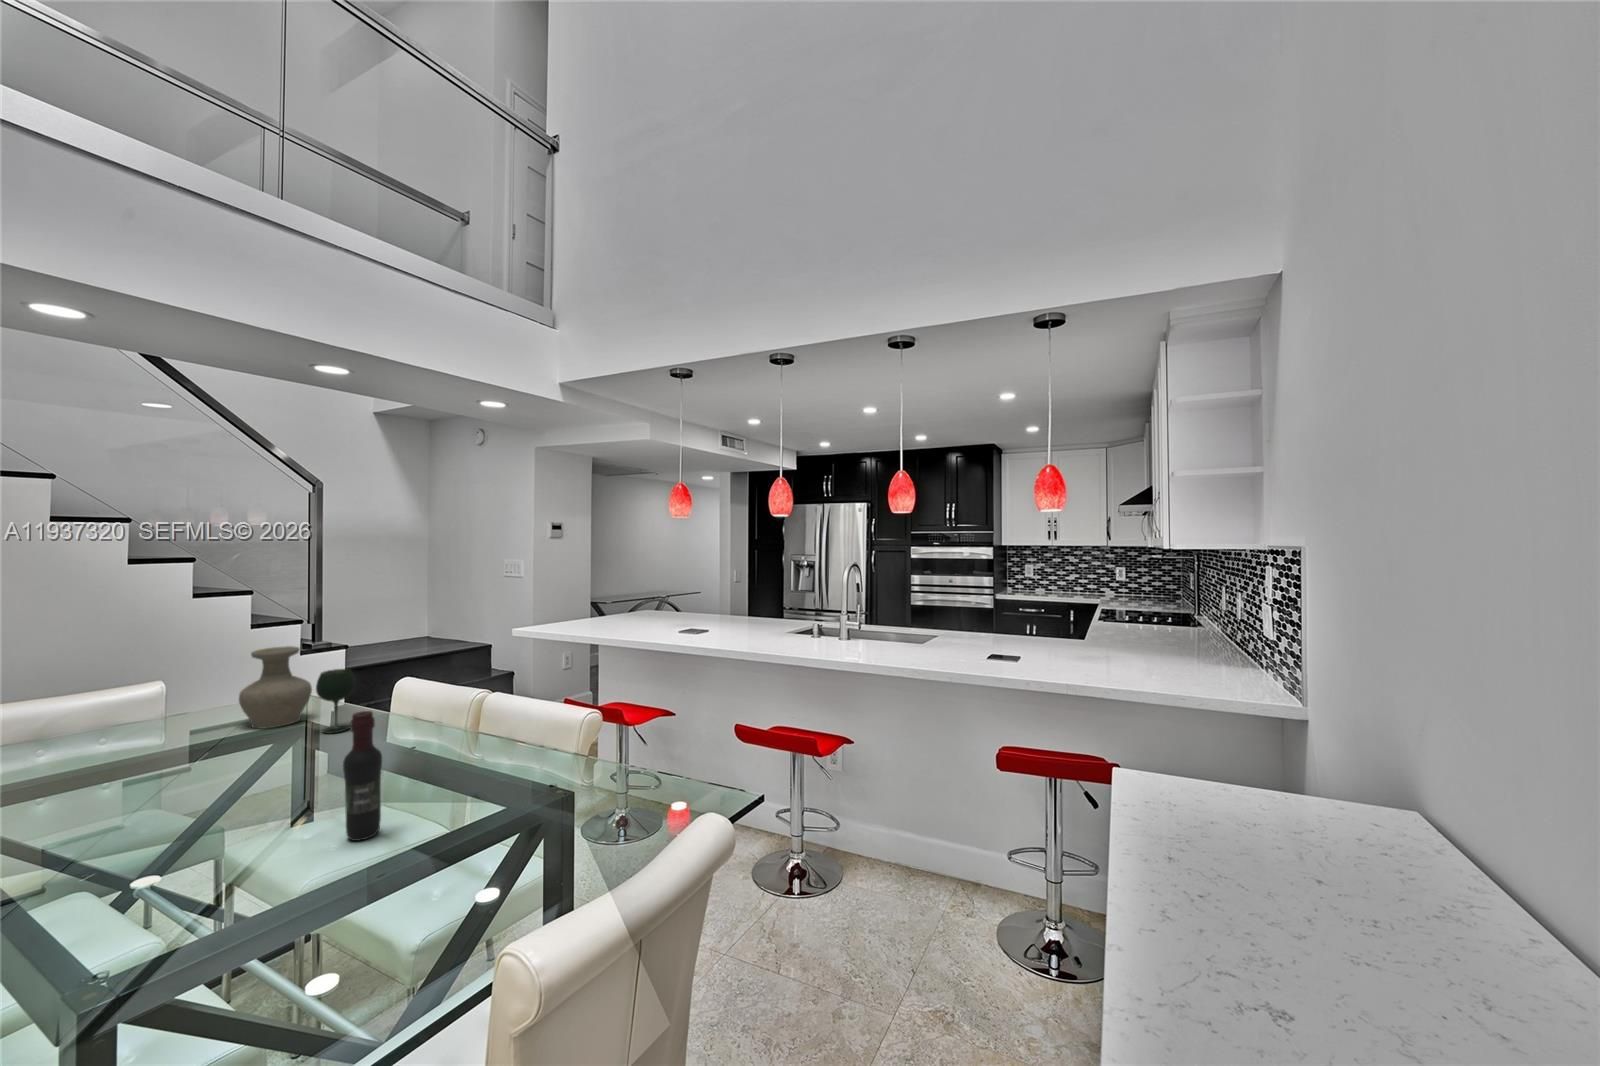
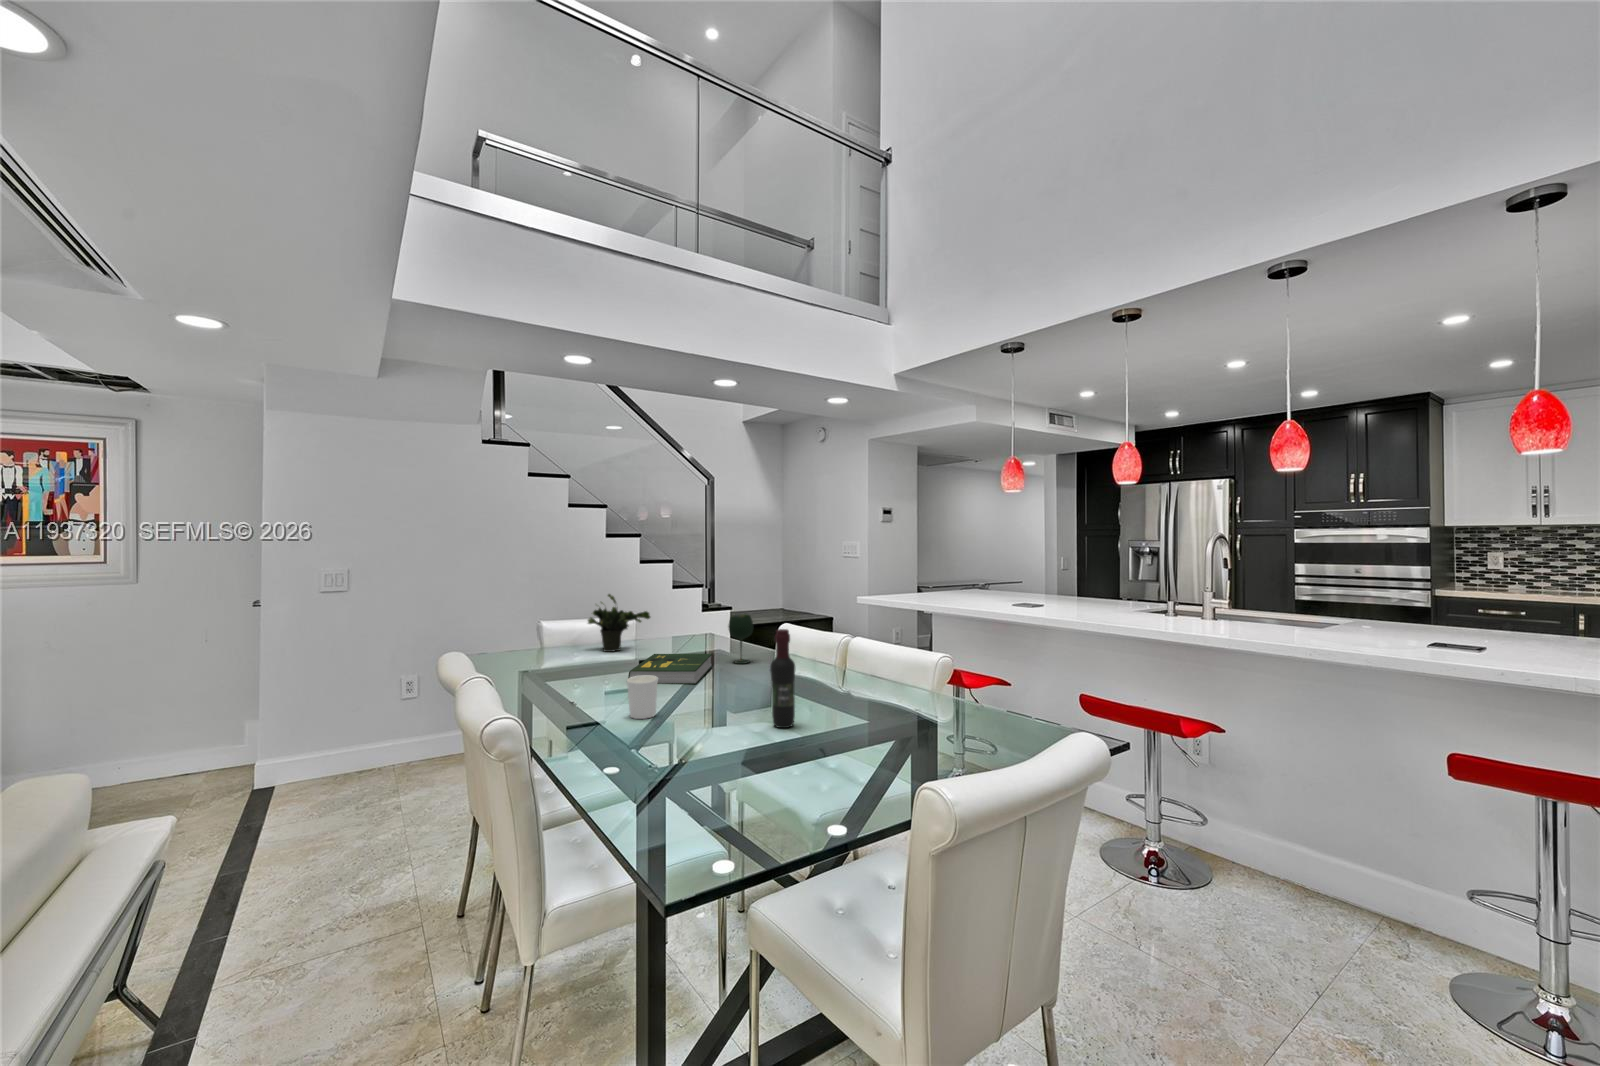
vase: present [239,646,312,729] -> none [678,597,722,657]
potted plant: none [67,653,193,736] -> present [588,594,650,652]
book: none [122,727,286,795] -> present [628,654,712,684]
candle holder: none [87,796,152,867] -> present [627,676,657,719]

